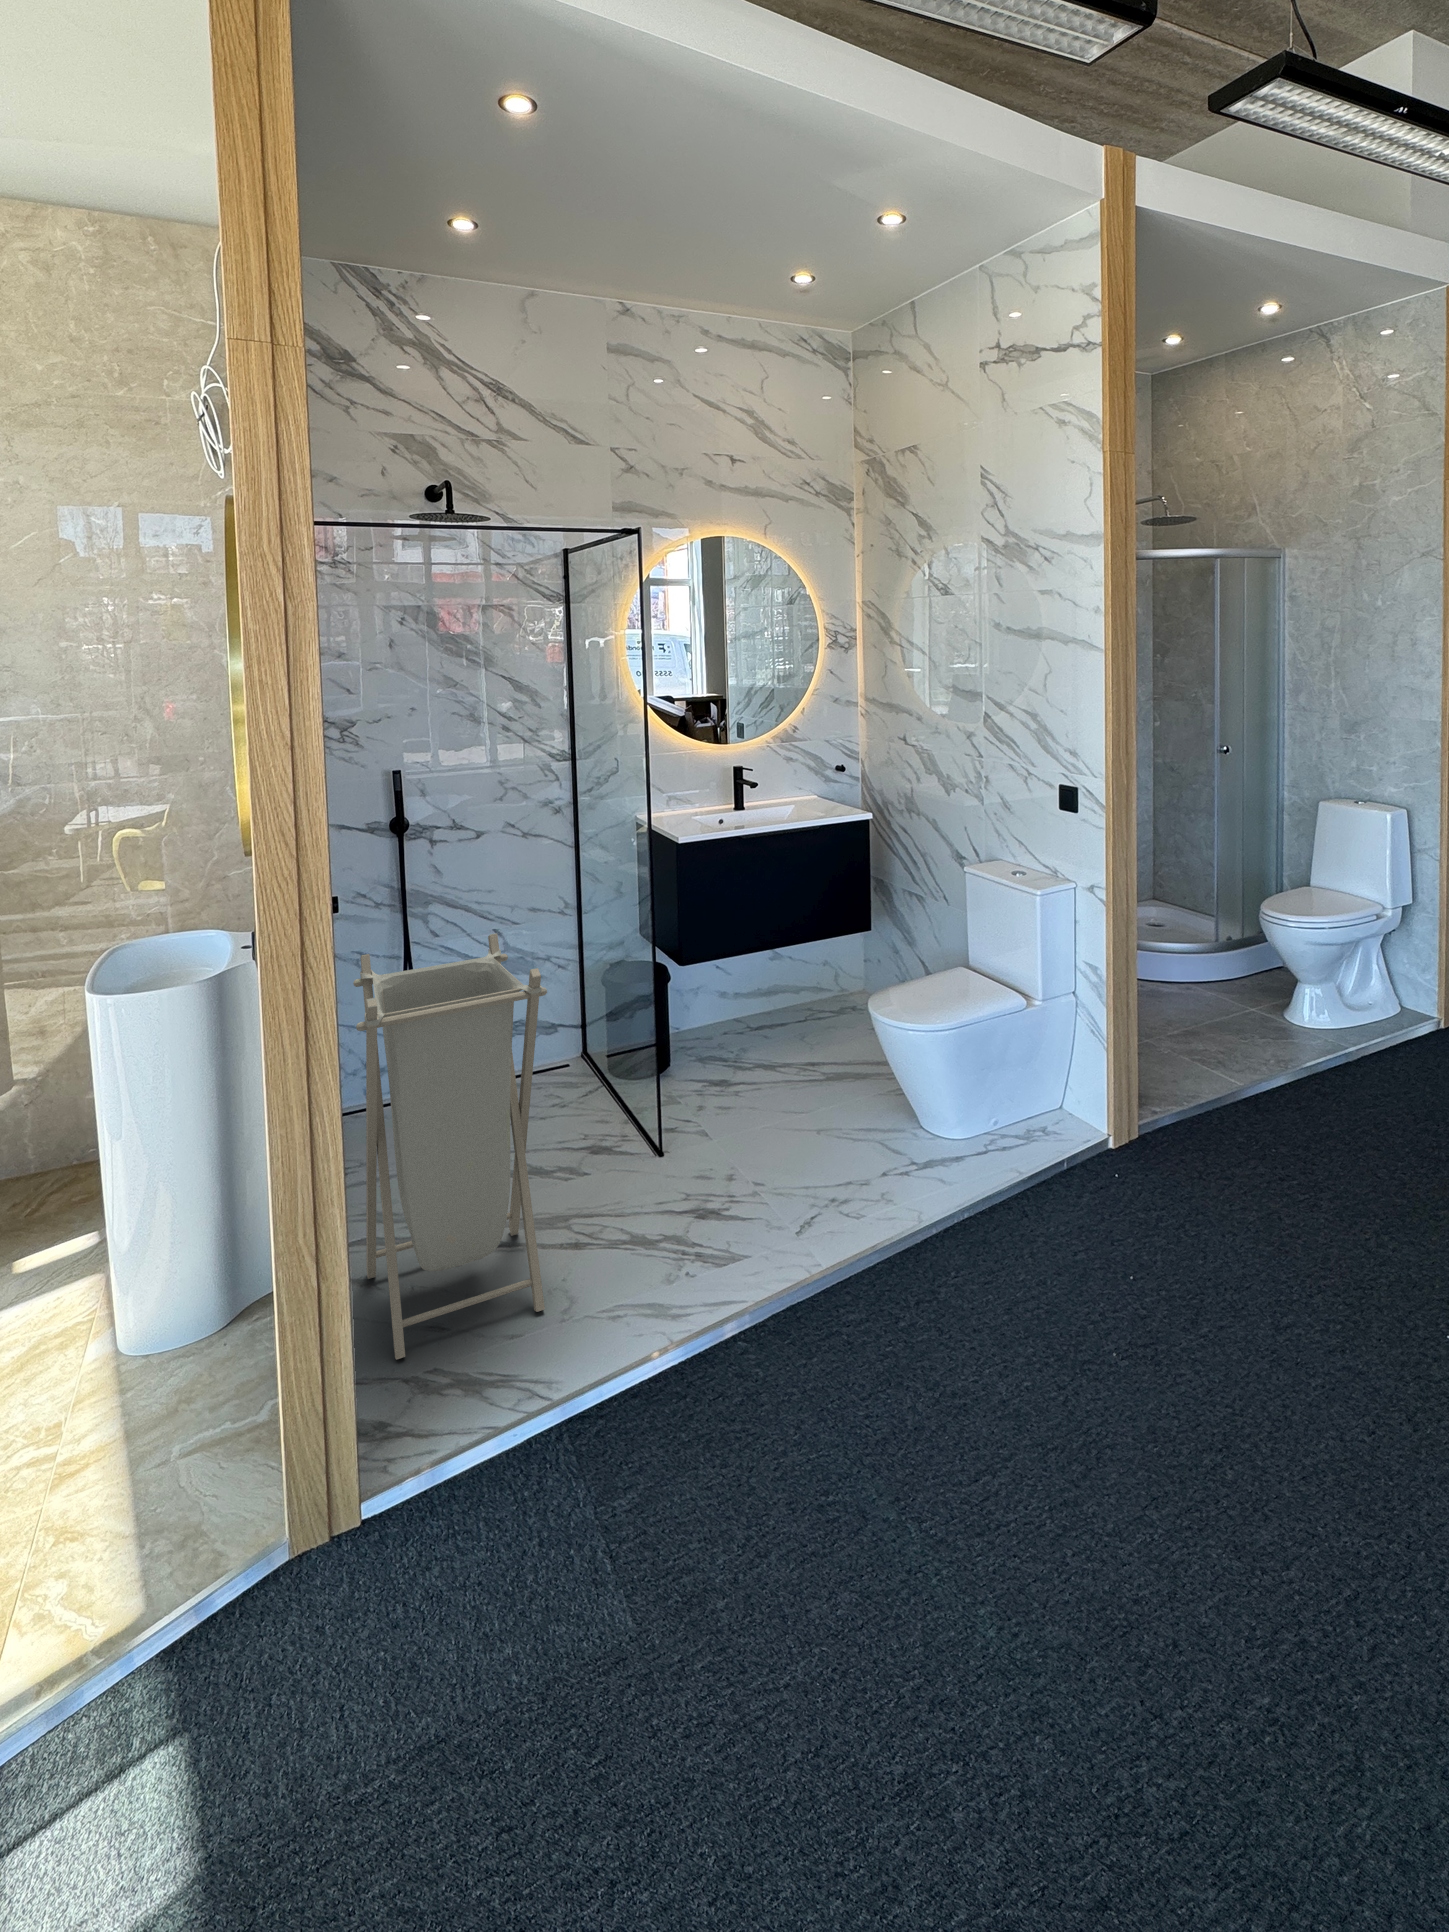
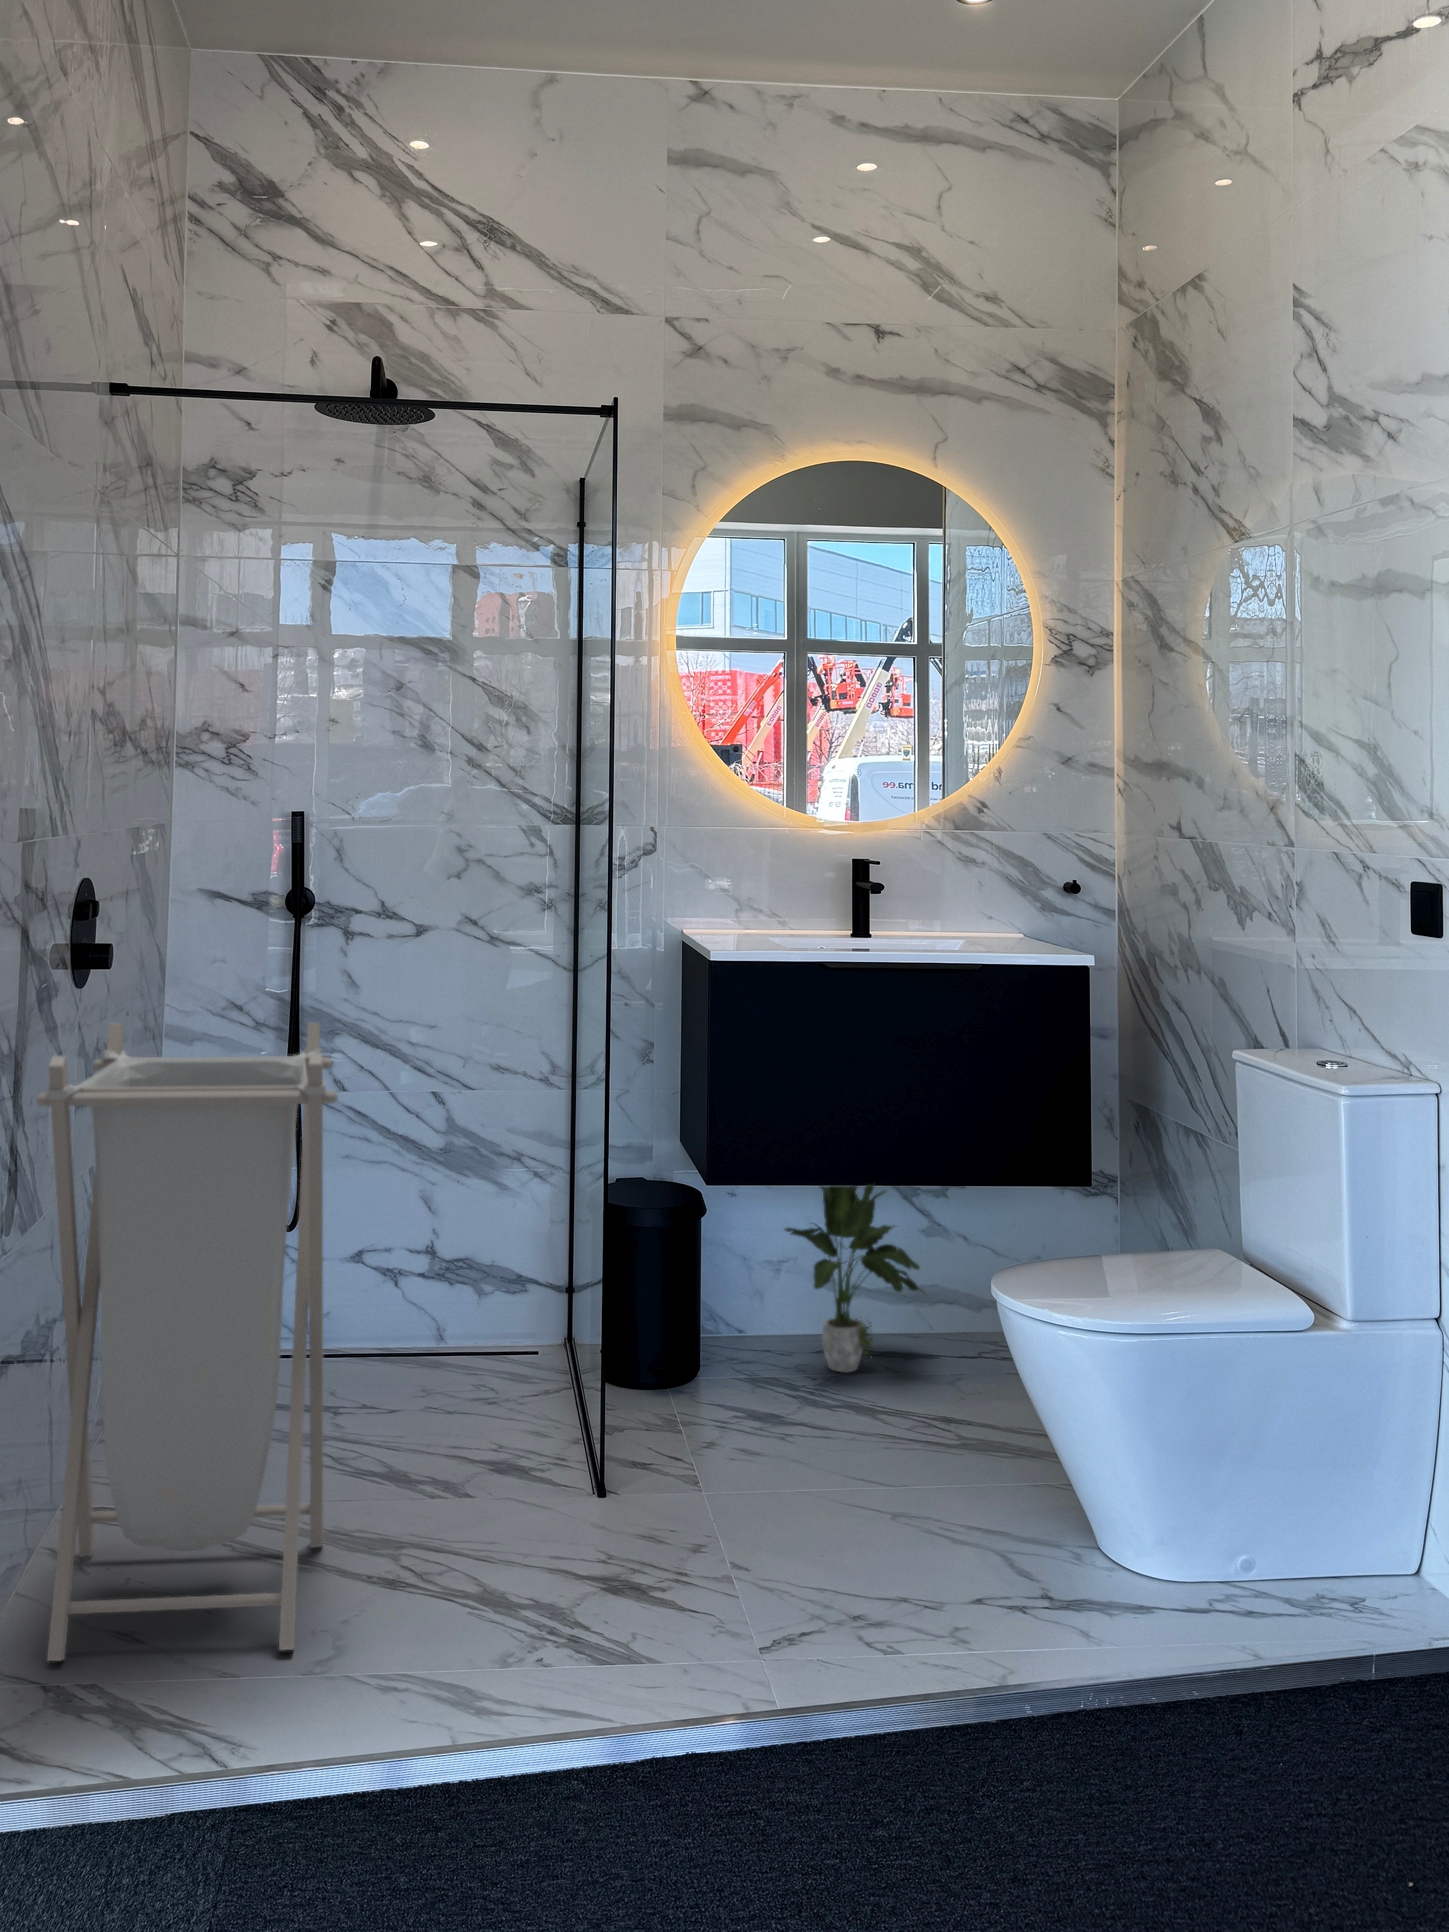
potted plant: none [709,925,787,1049] -> present [784,1185,923,1372]

